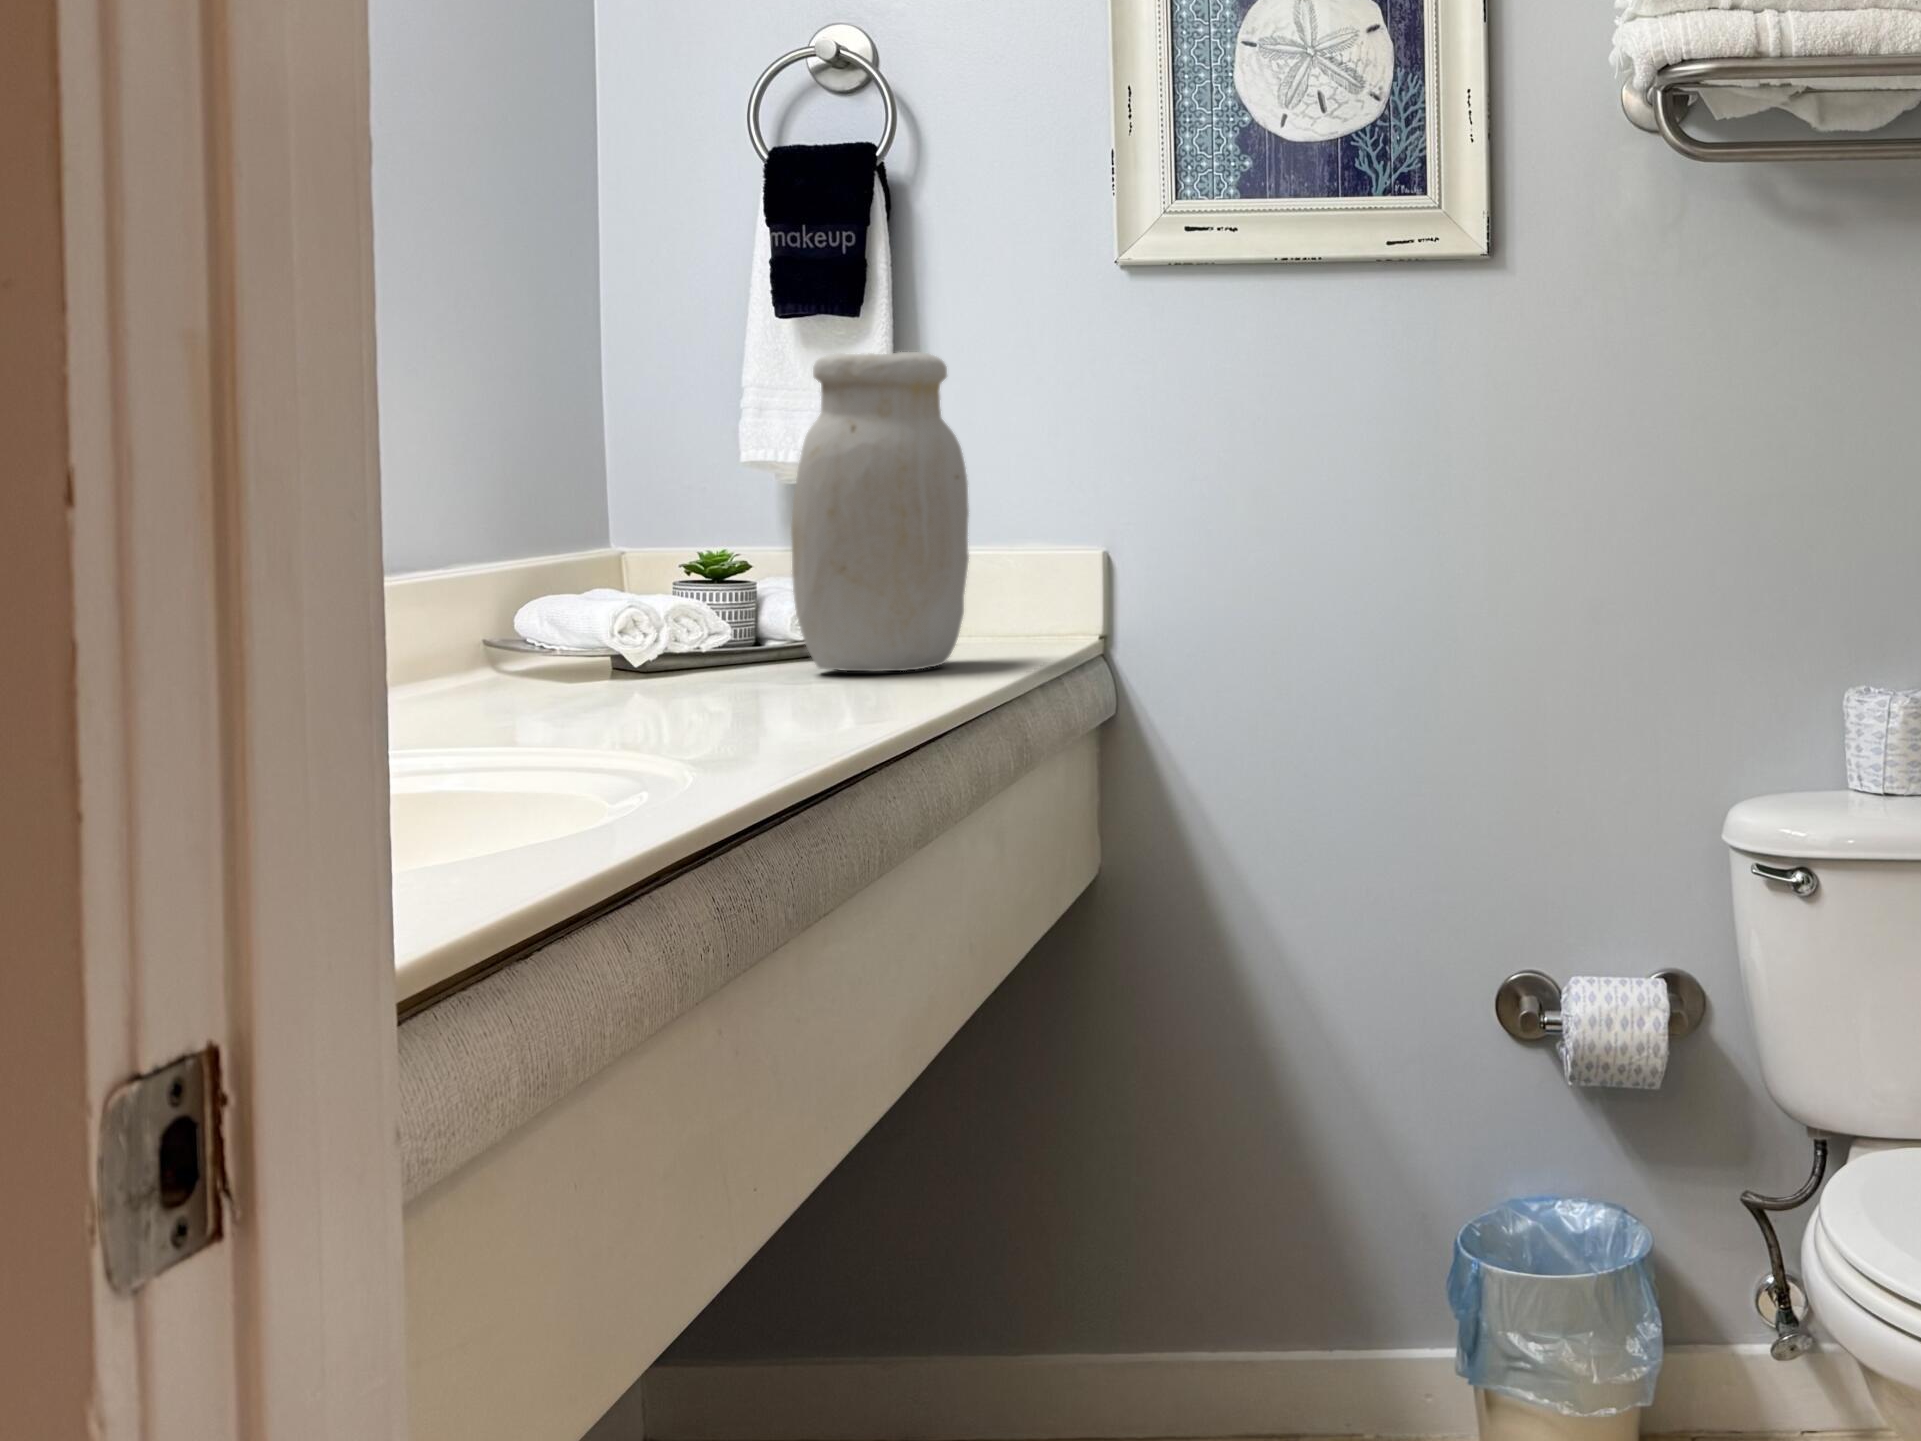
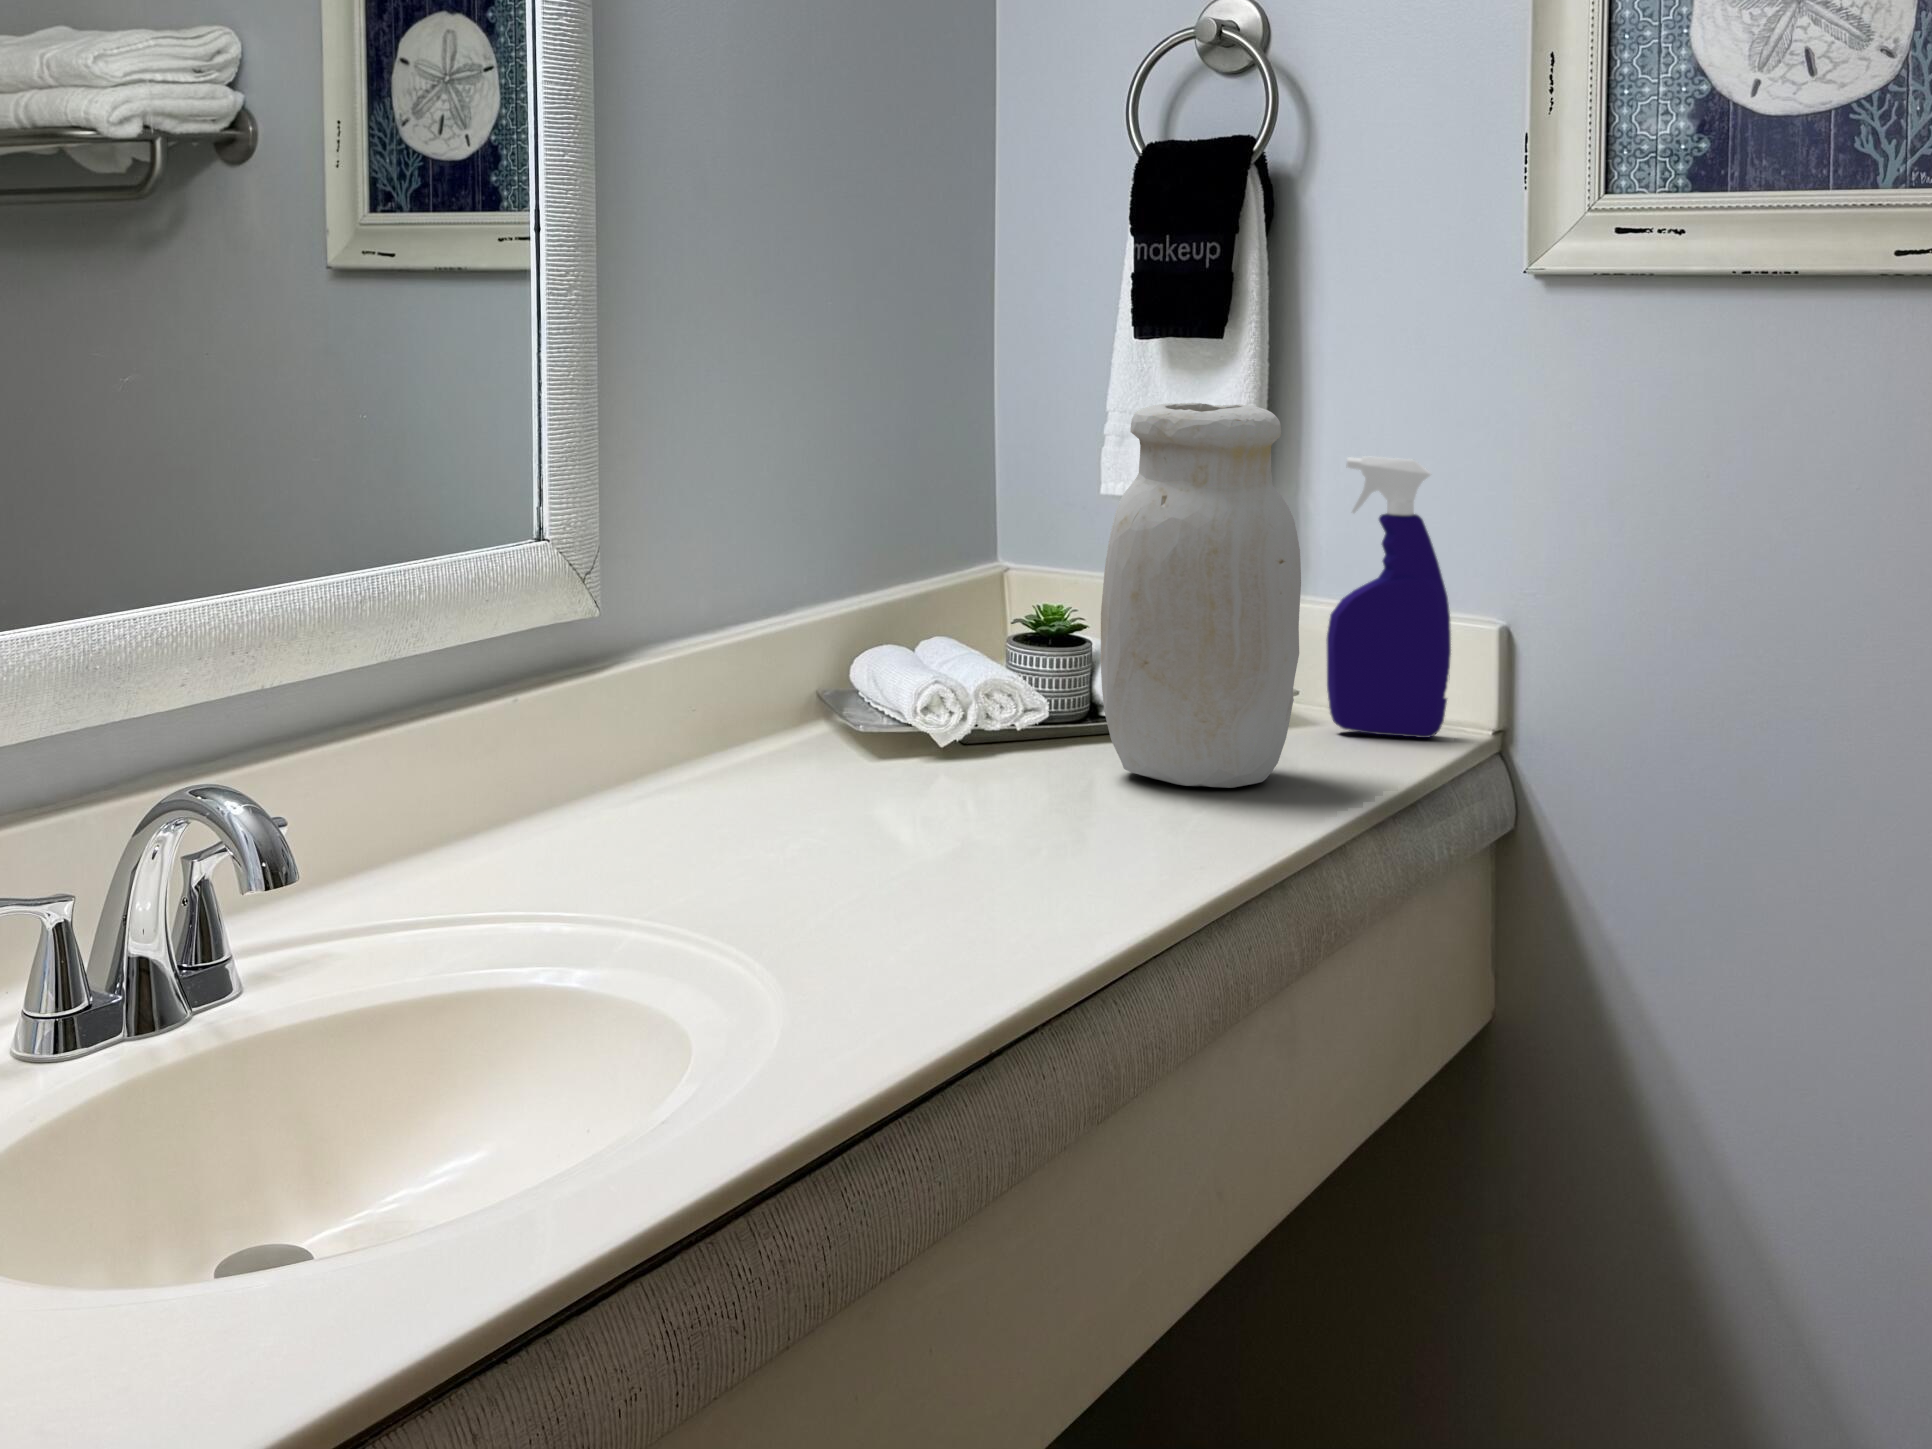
spray bottle: none [959,414,1063,640] -> present [1327,456,1451,738]

